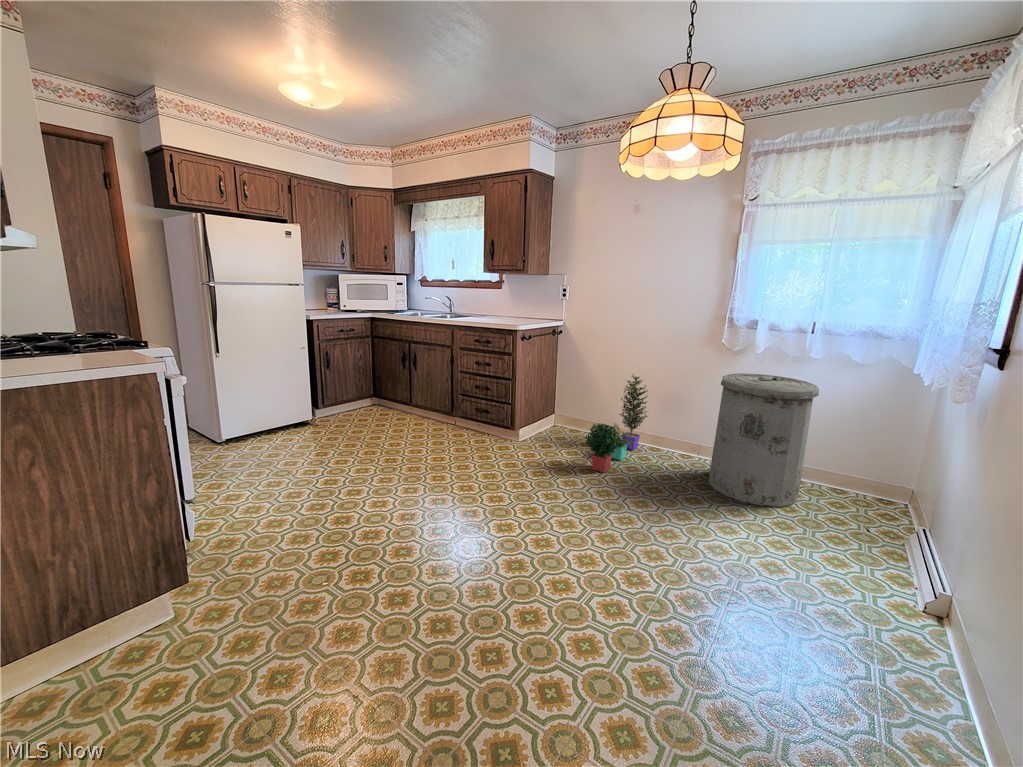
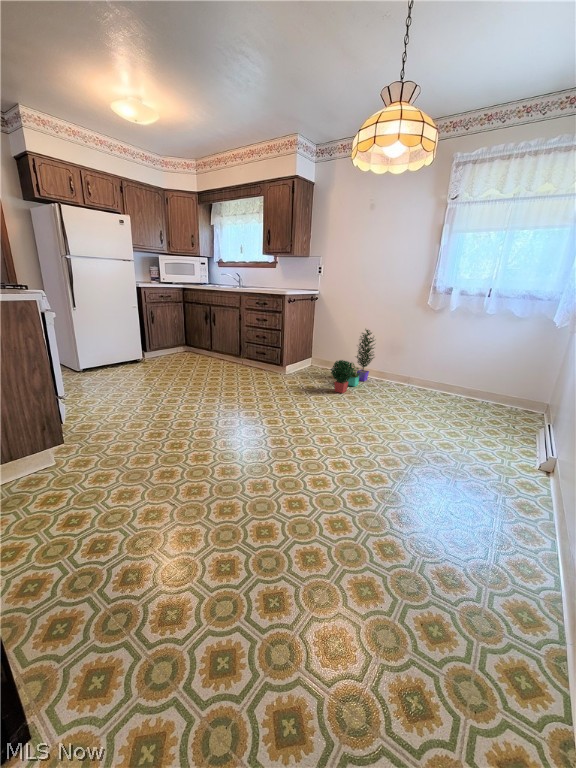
trash can: present [708,373,819,507] -> none [413,326,490,414]

